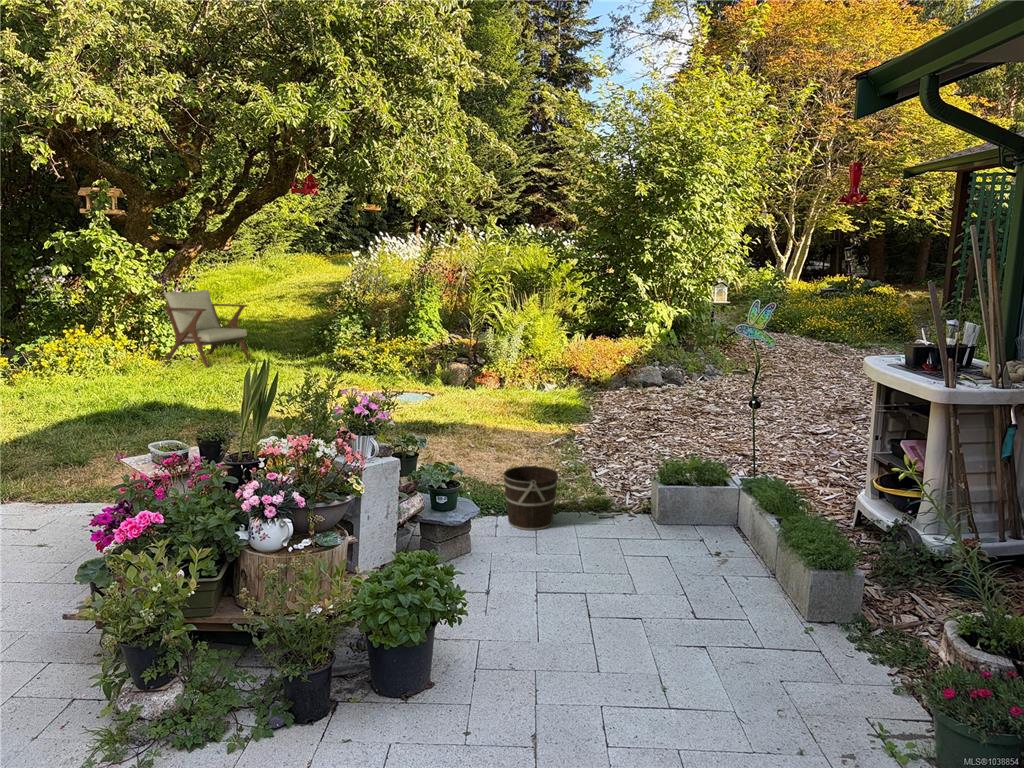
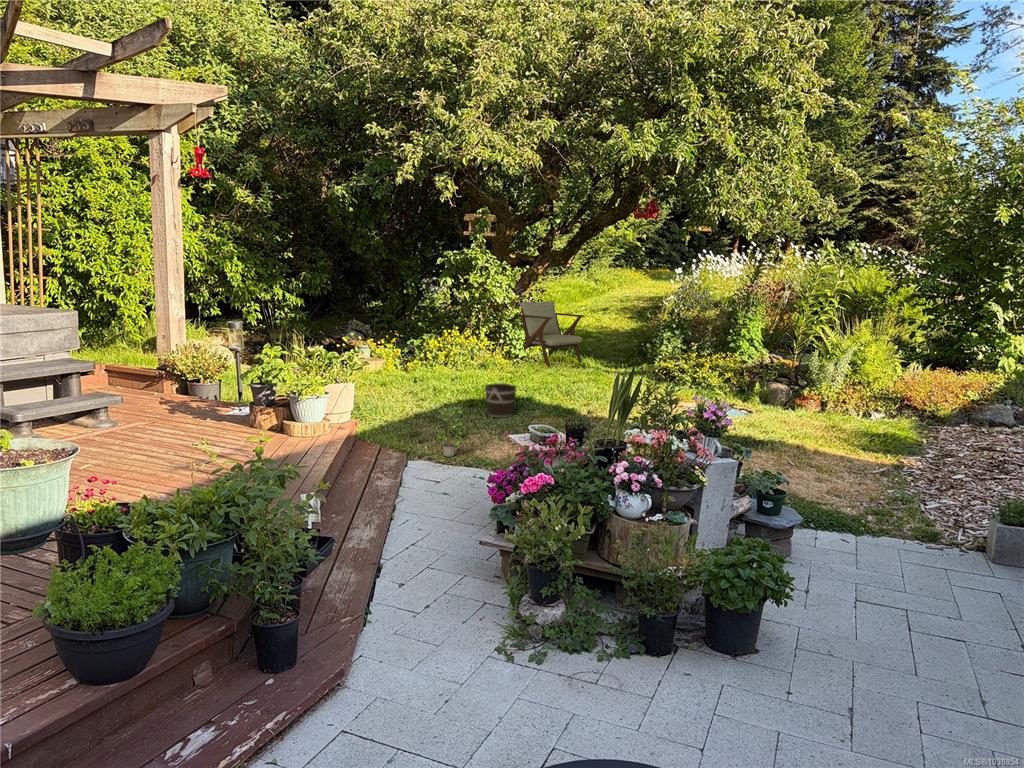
potted plant: none [27,429,77,498] -> present [437,407,464,457]
bucket: present [502,464,558,530] -> present [485,383,516,417]

